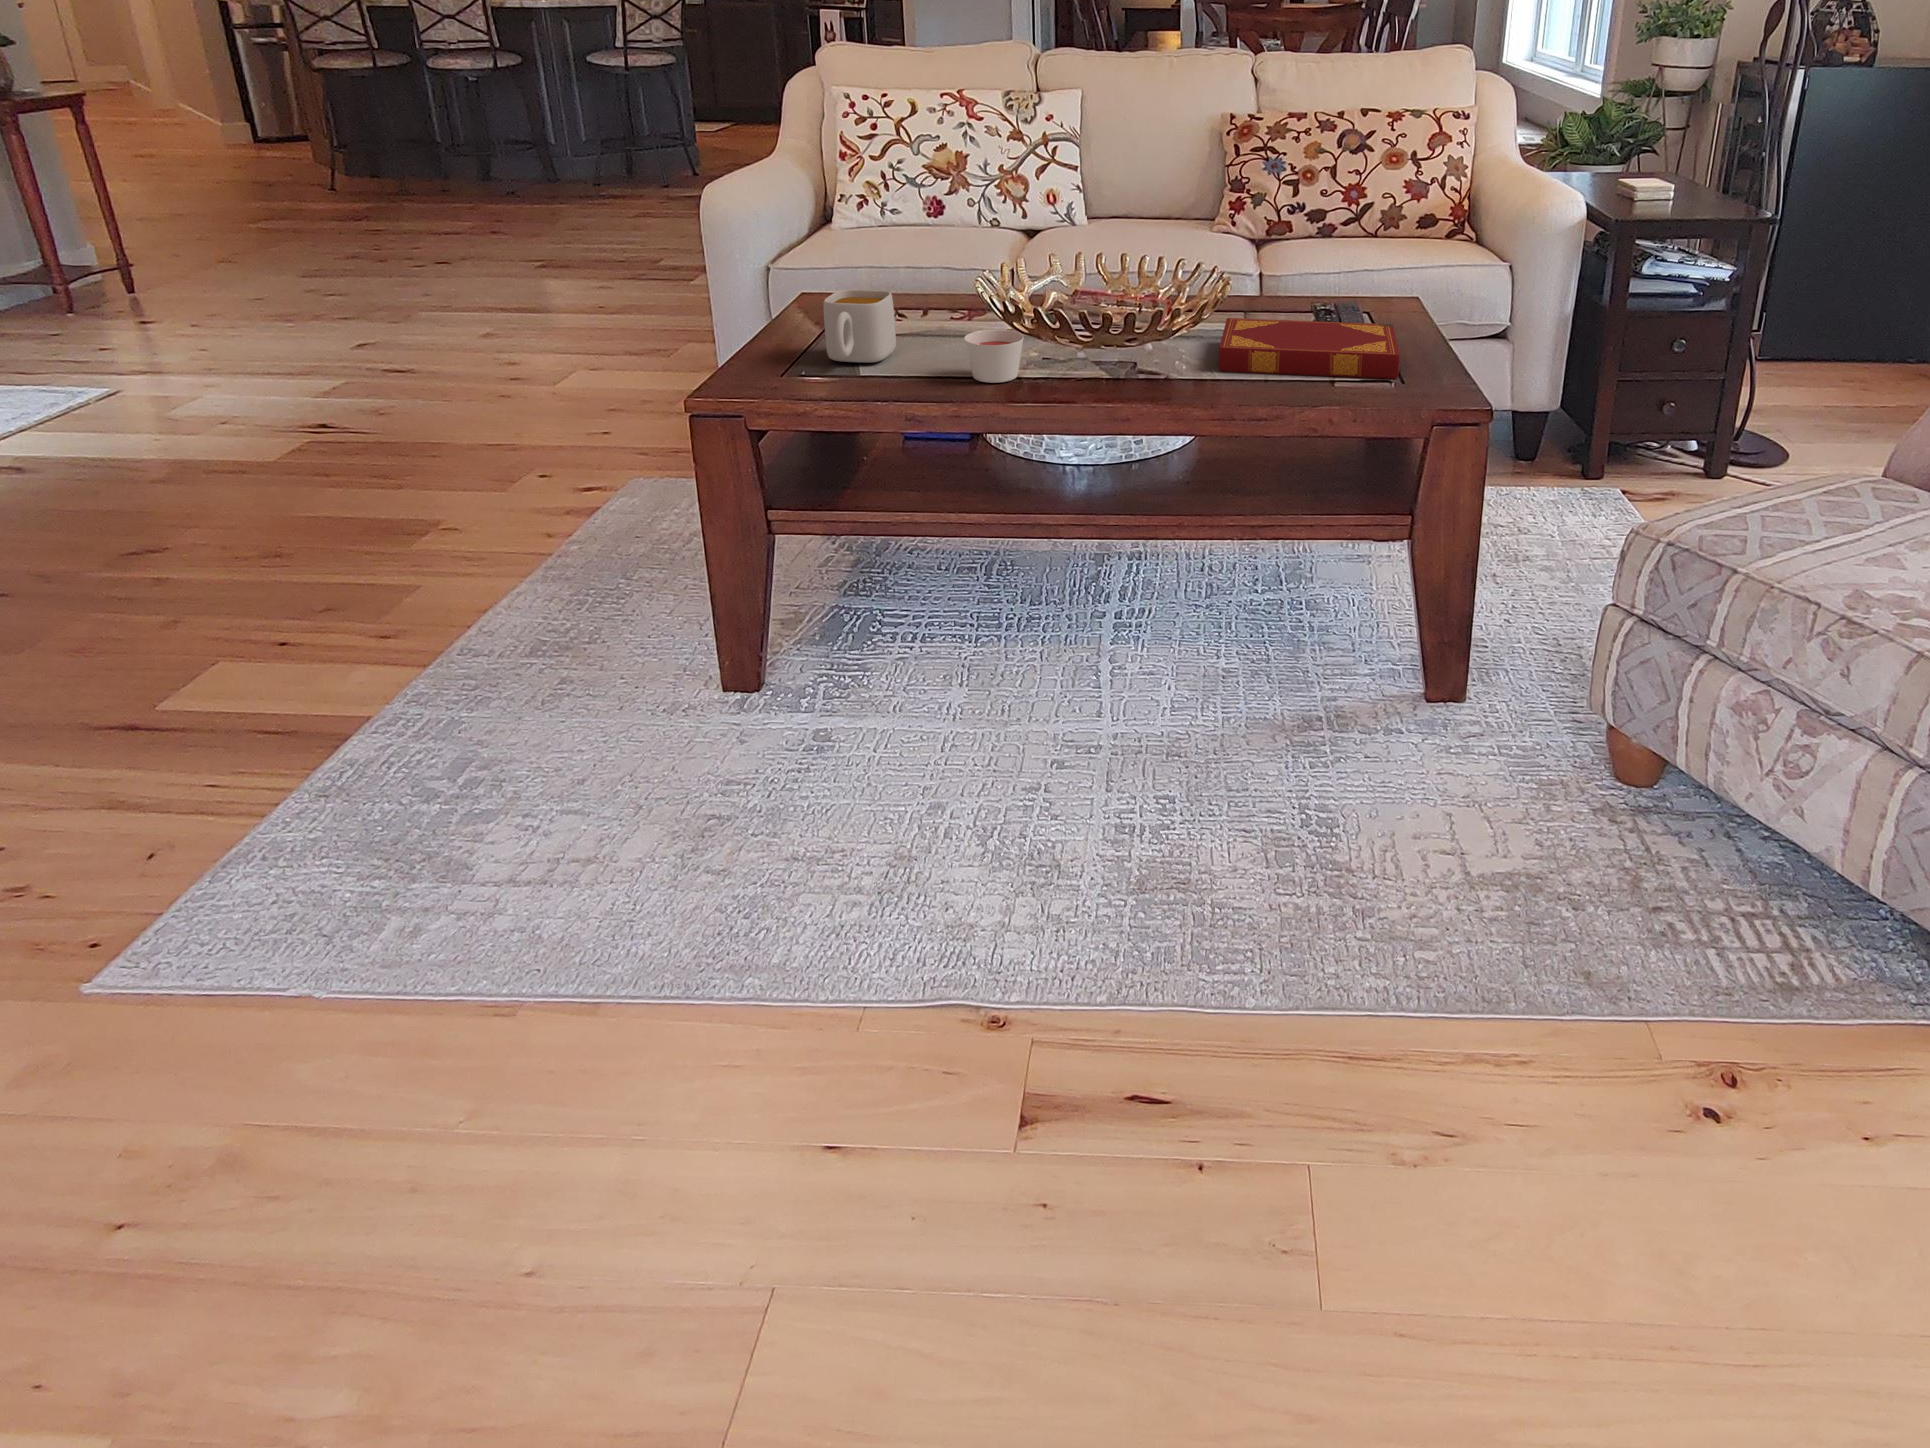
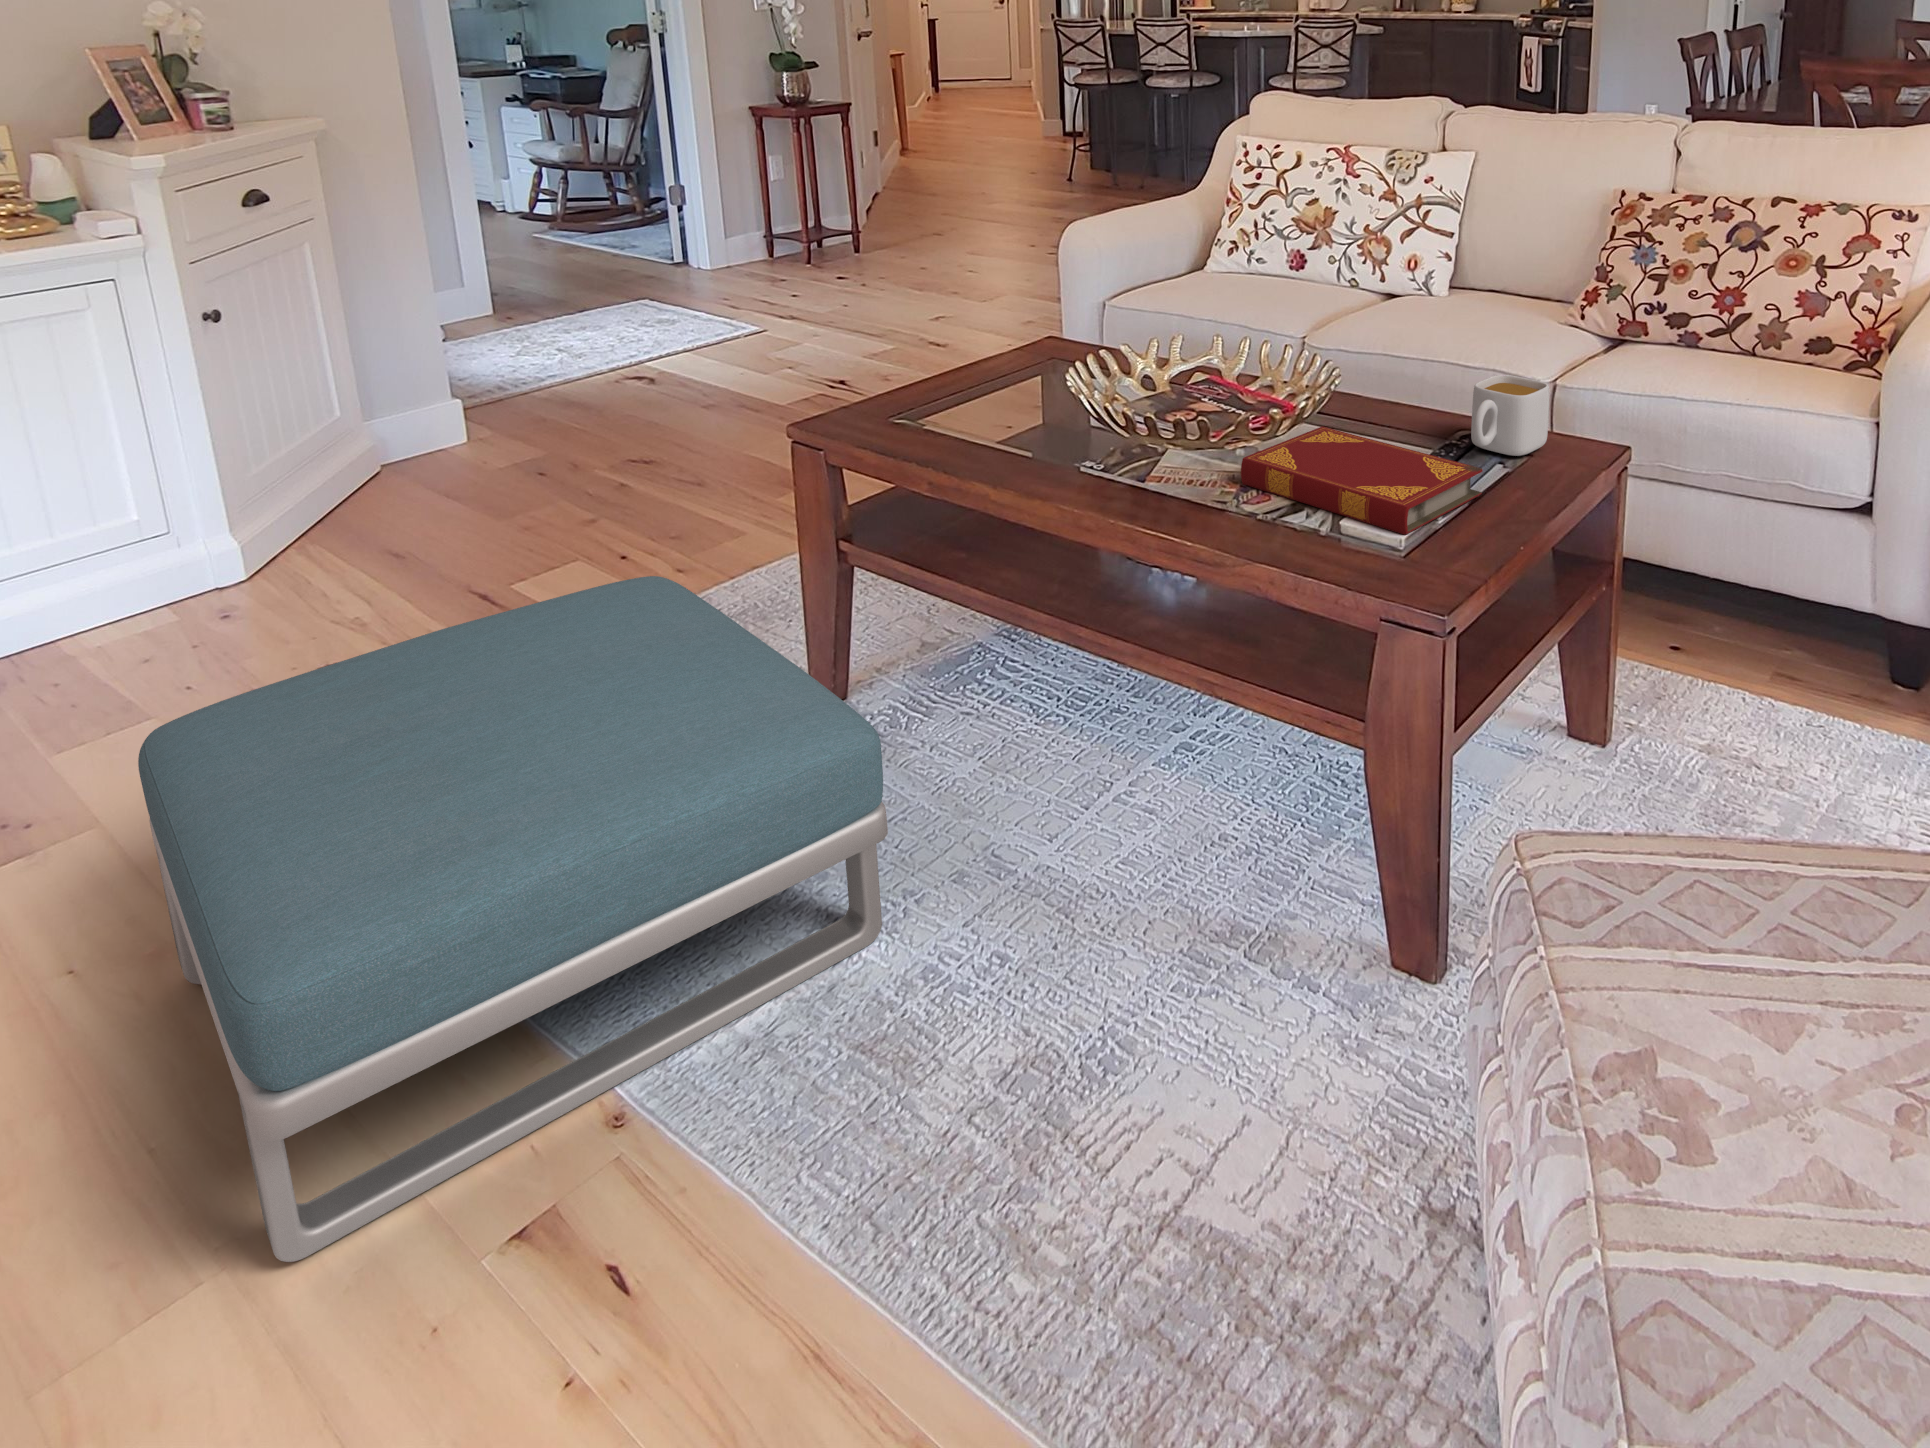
mug: present [823,290,896,363] -> present [1471,375,1549,456]
candle: present [964,330,1024,383] -> none [1004,397,1063,452]
footstool: none [264,591,1121,1293] -> present [138,576,888,1262]

